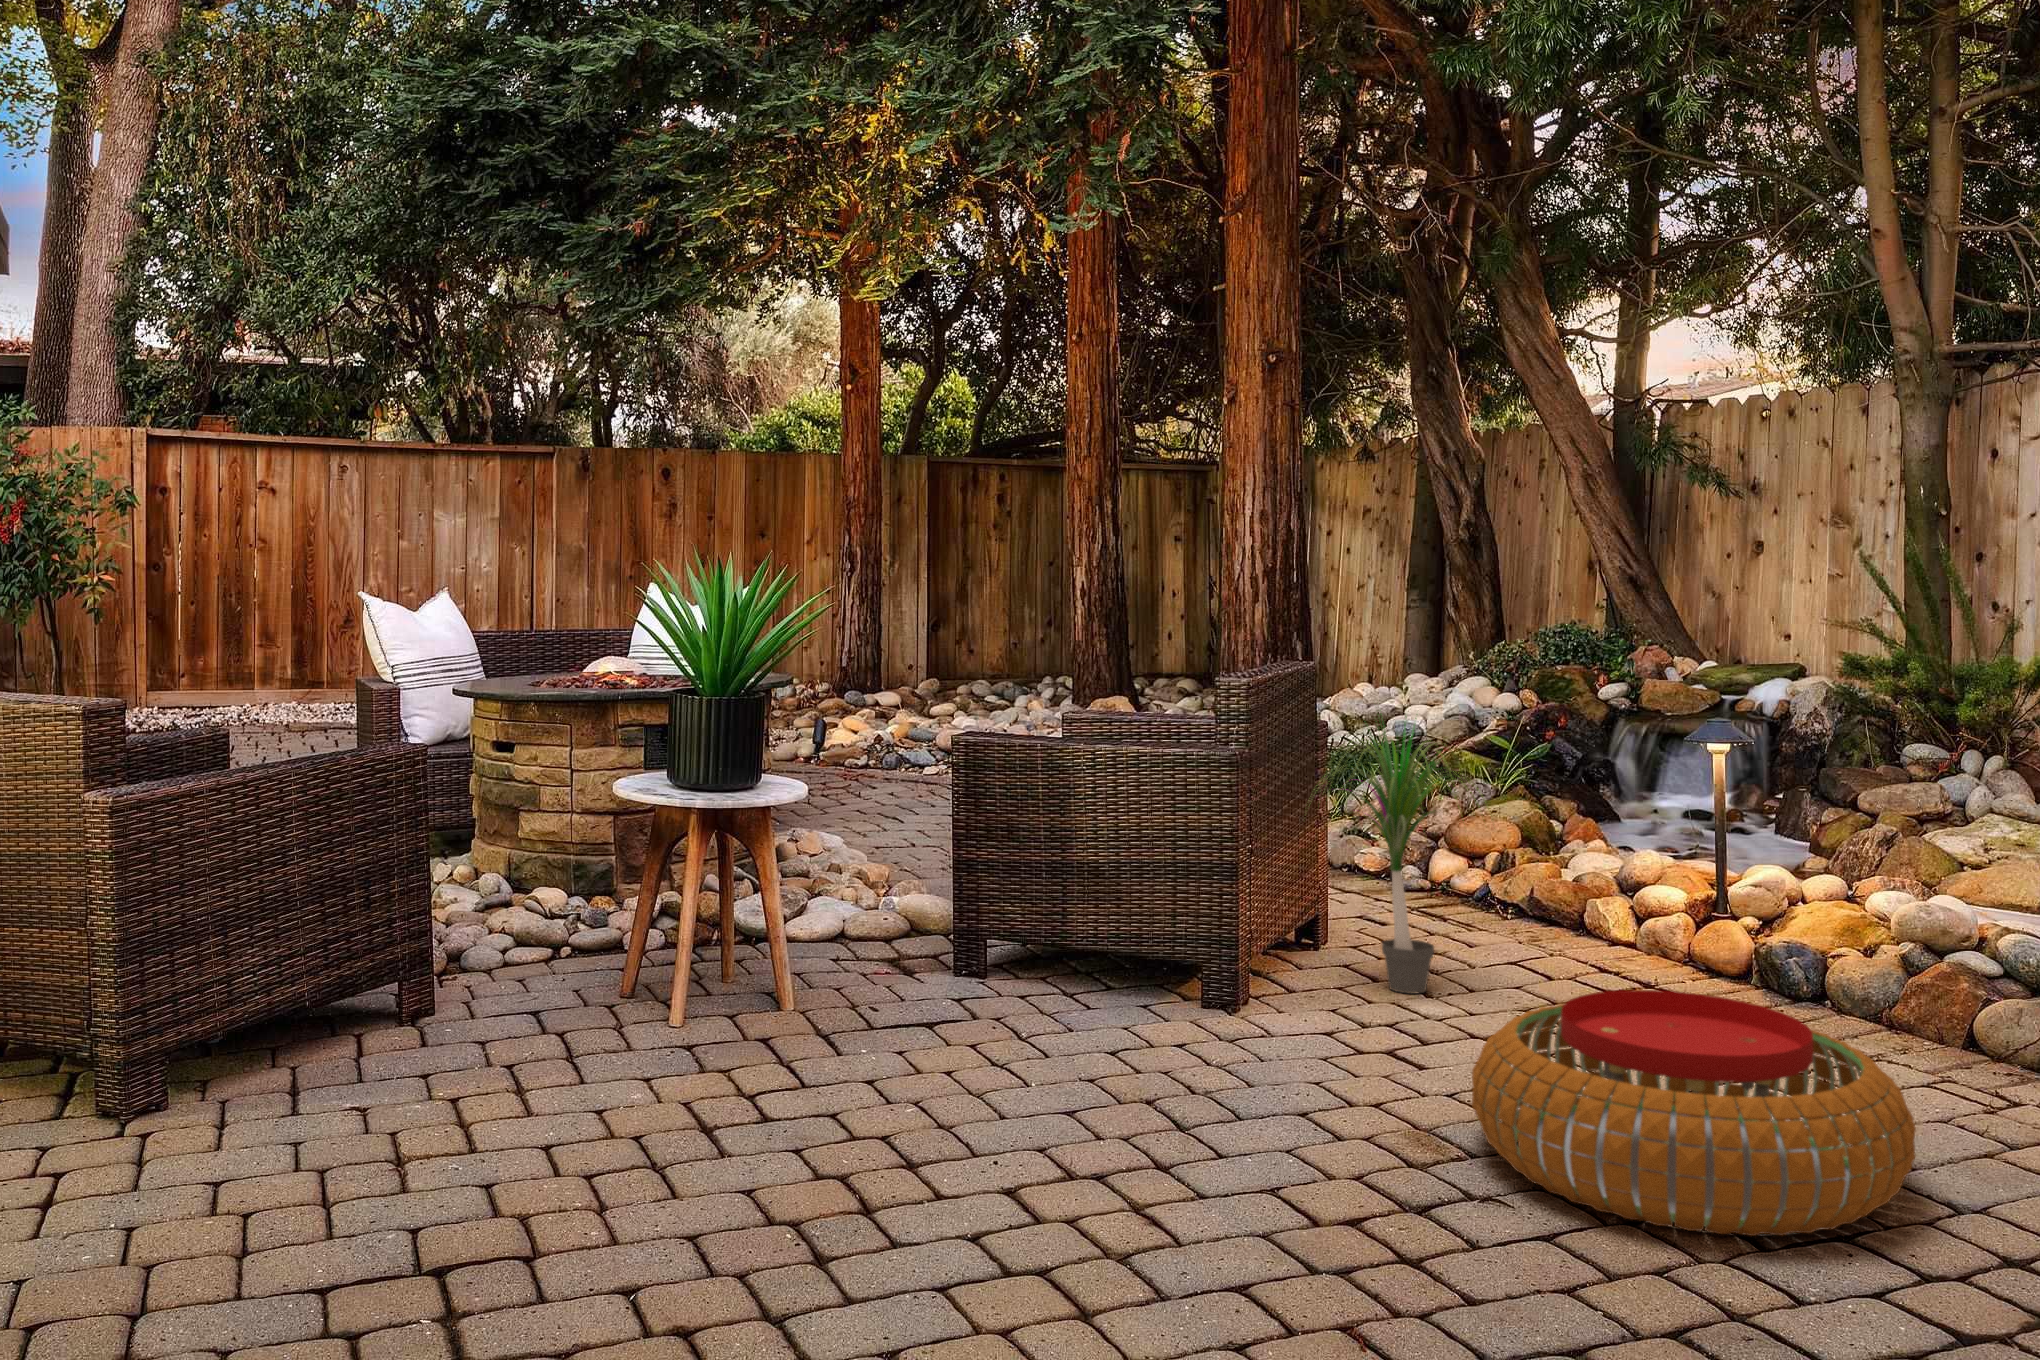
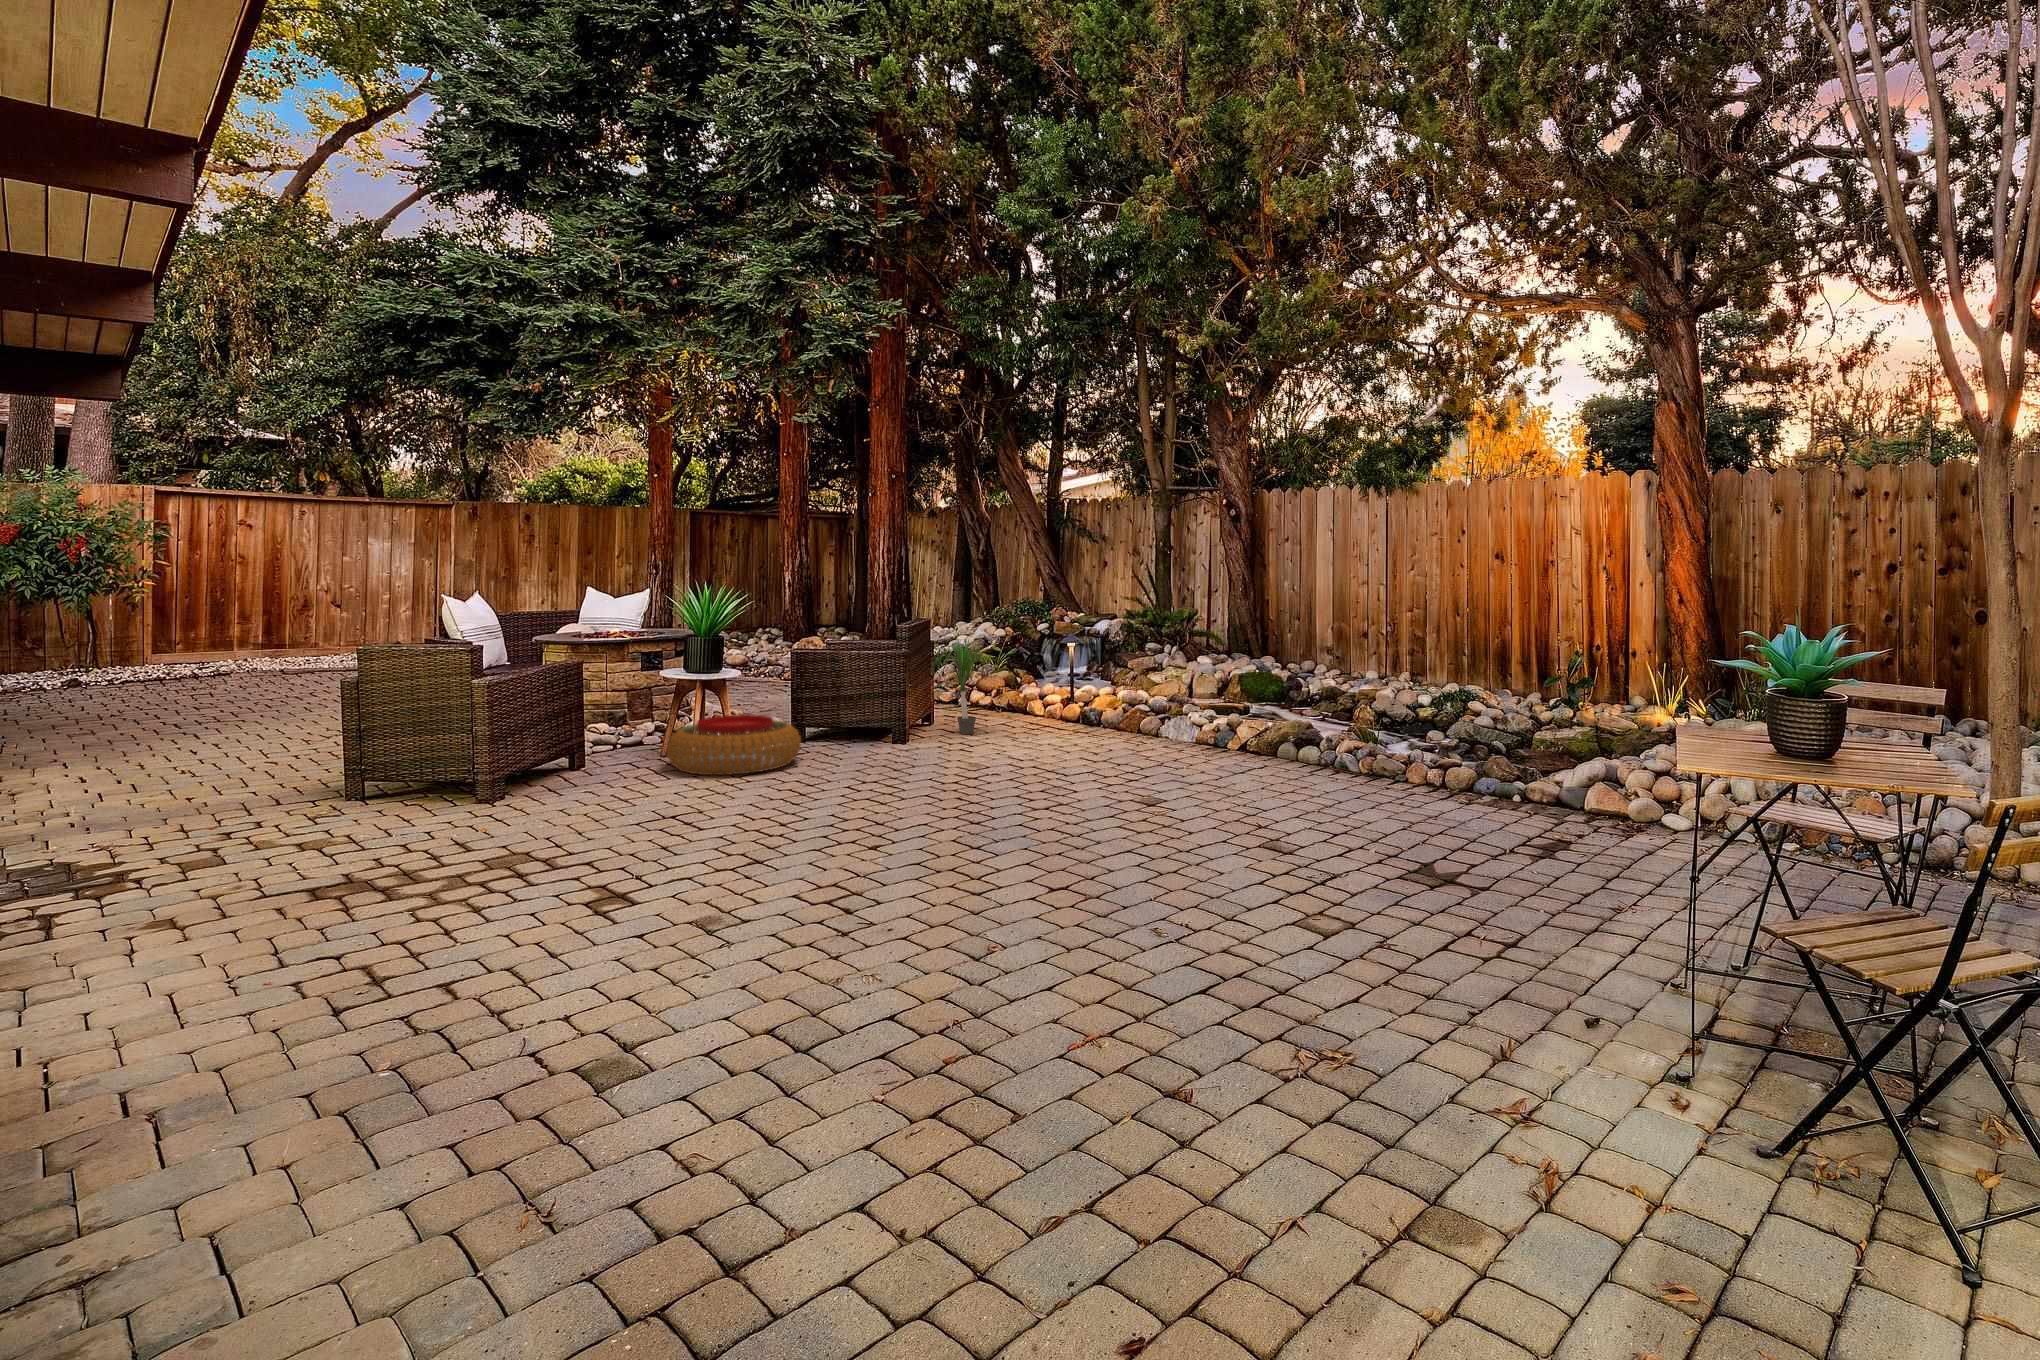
pouf: present [1472,990,1916,1236] -> present [667,714,801,775]

